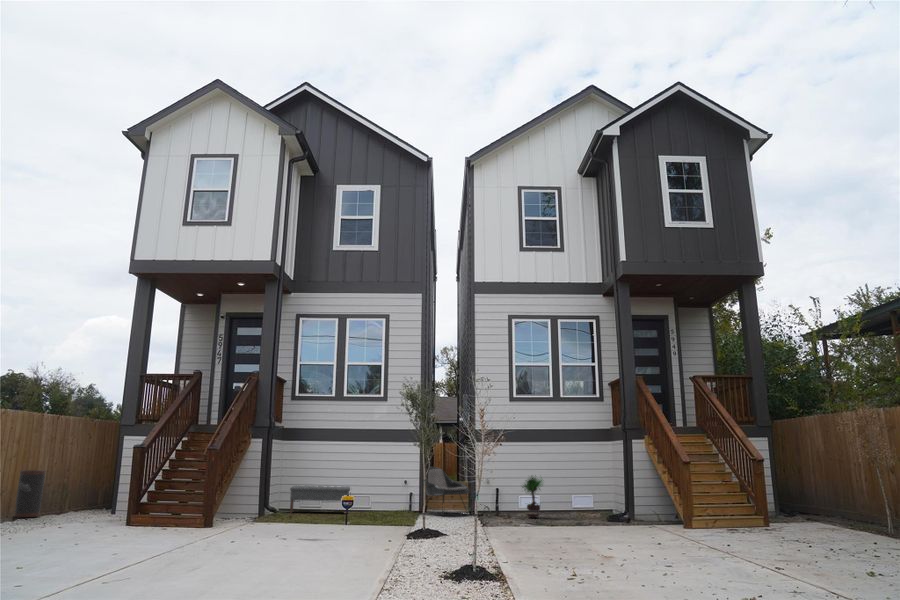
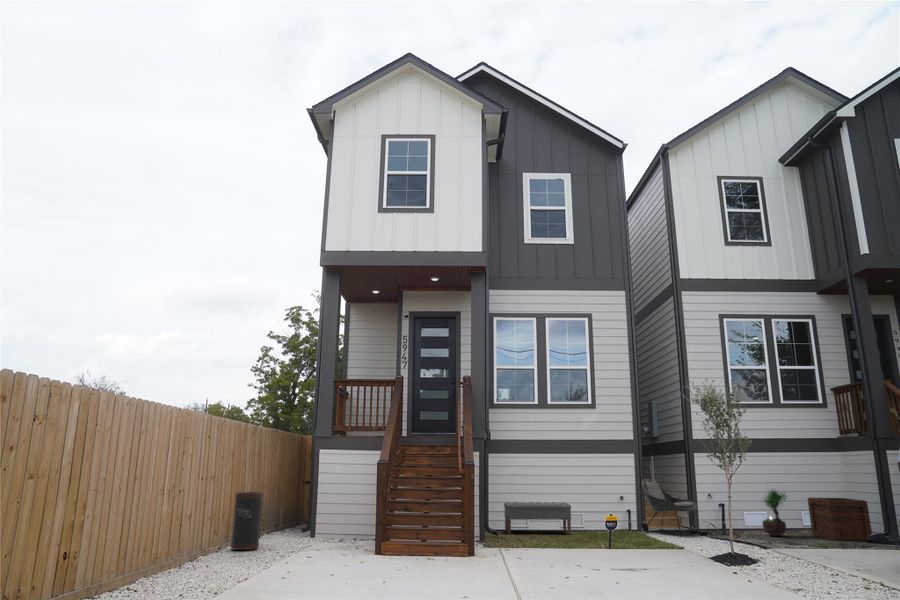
wooden crate: none [570,484,611,522] -> present [808,498,872,541]

